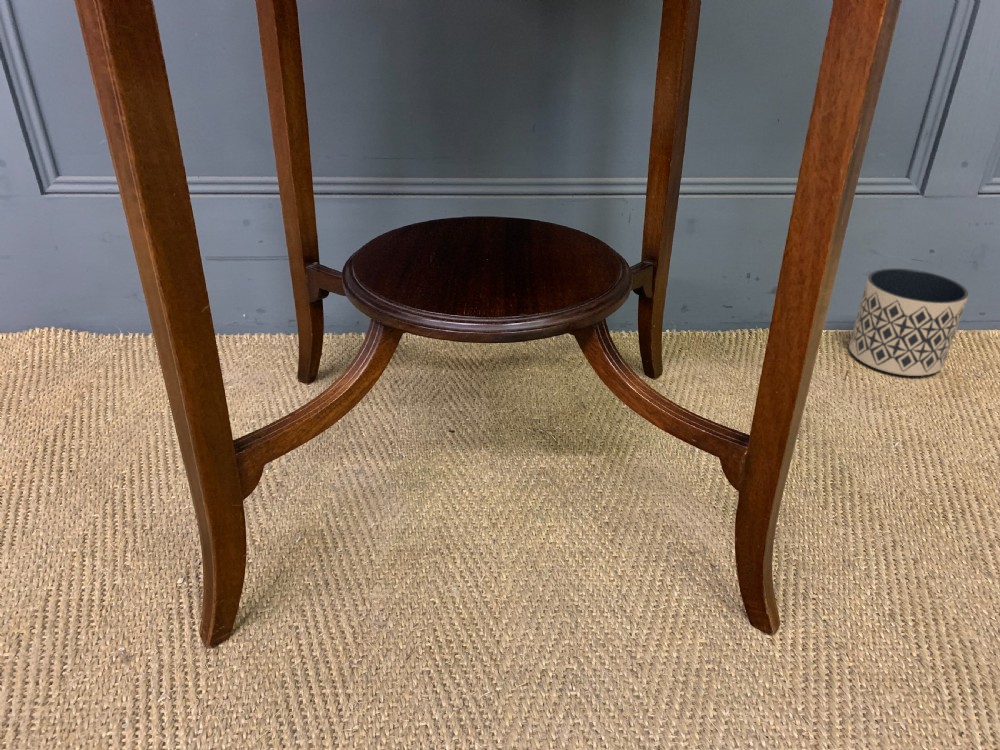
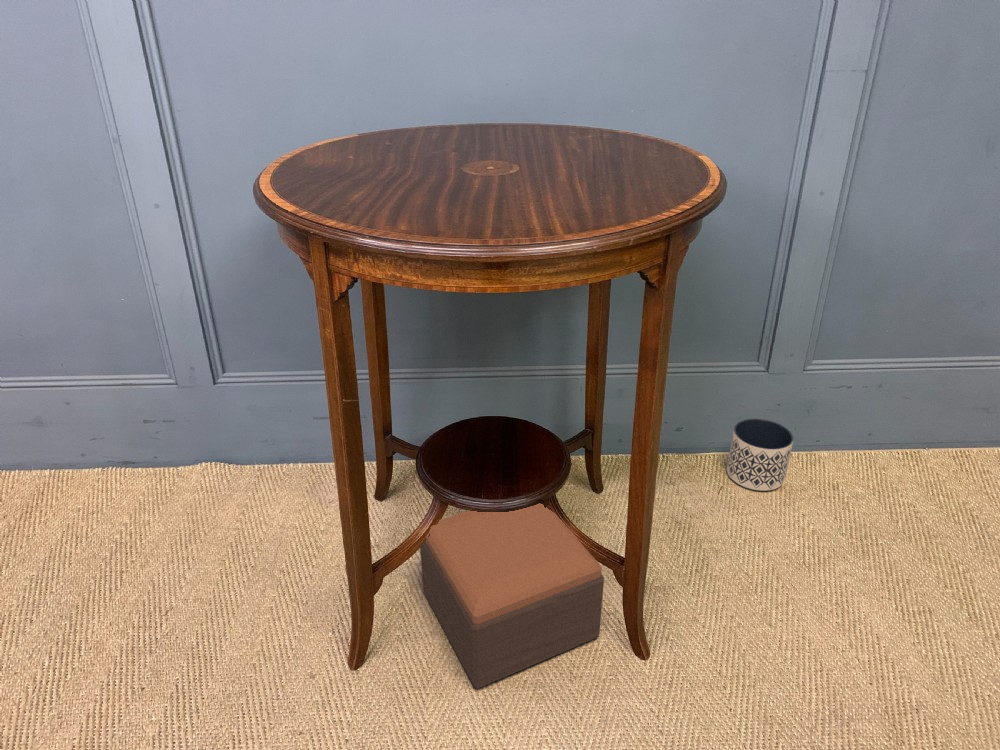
footstool: none [348,337,700,685] -> present [420,504,604,688]

